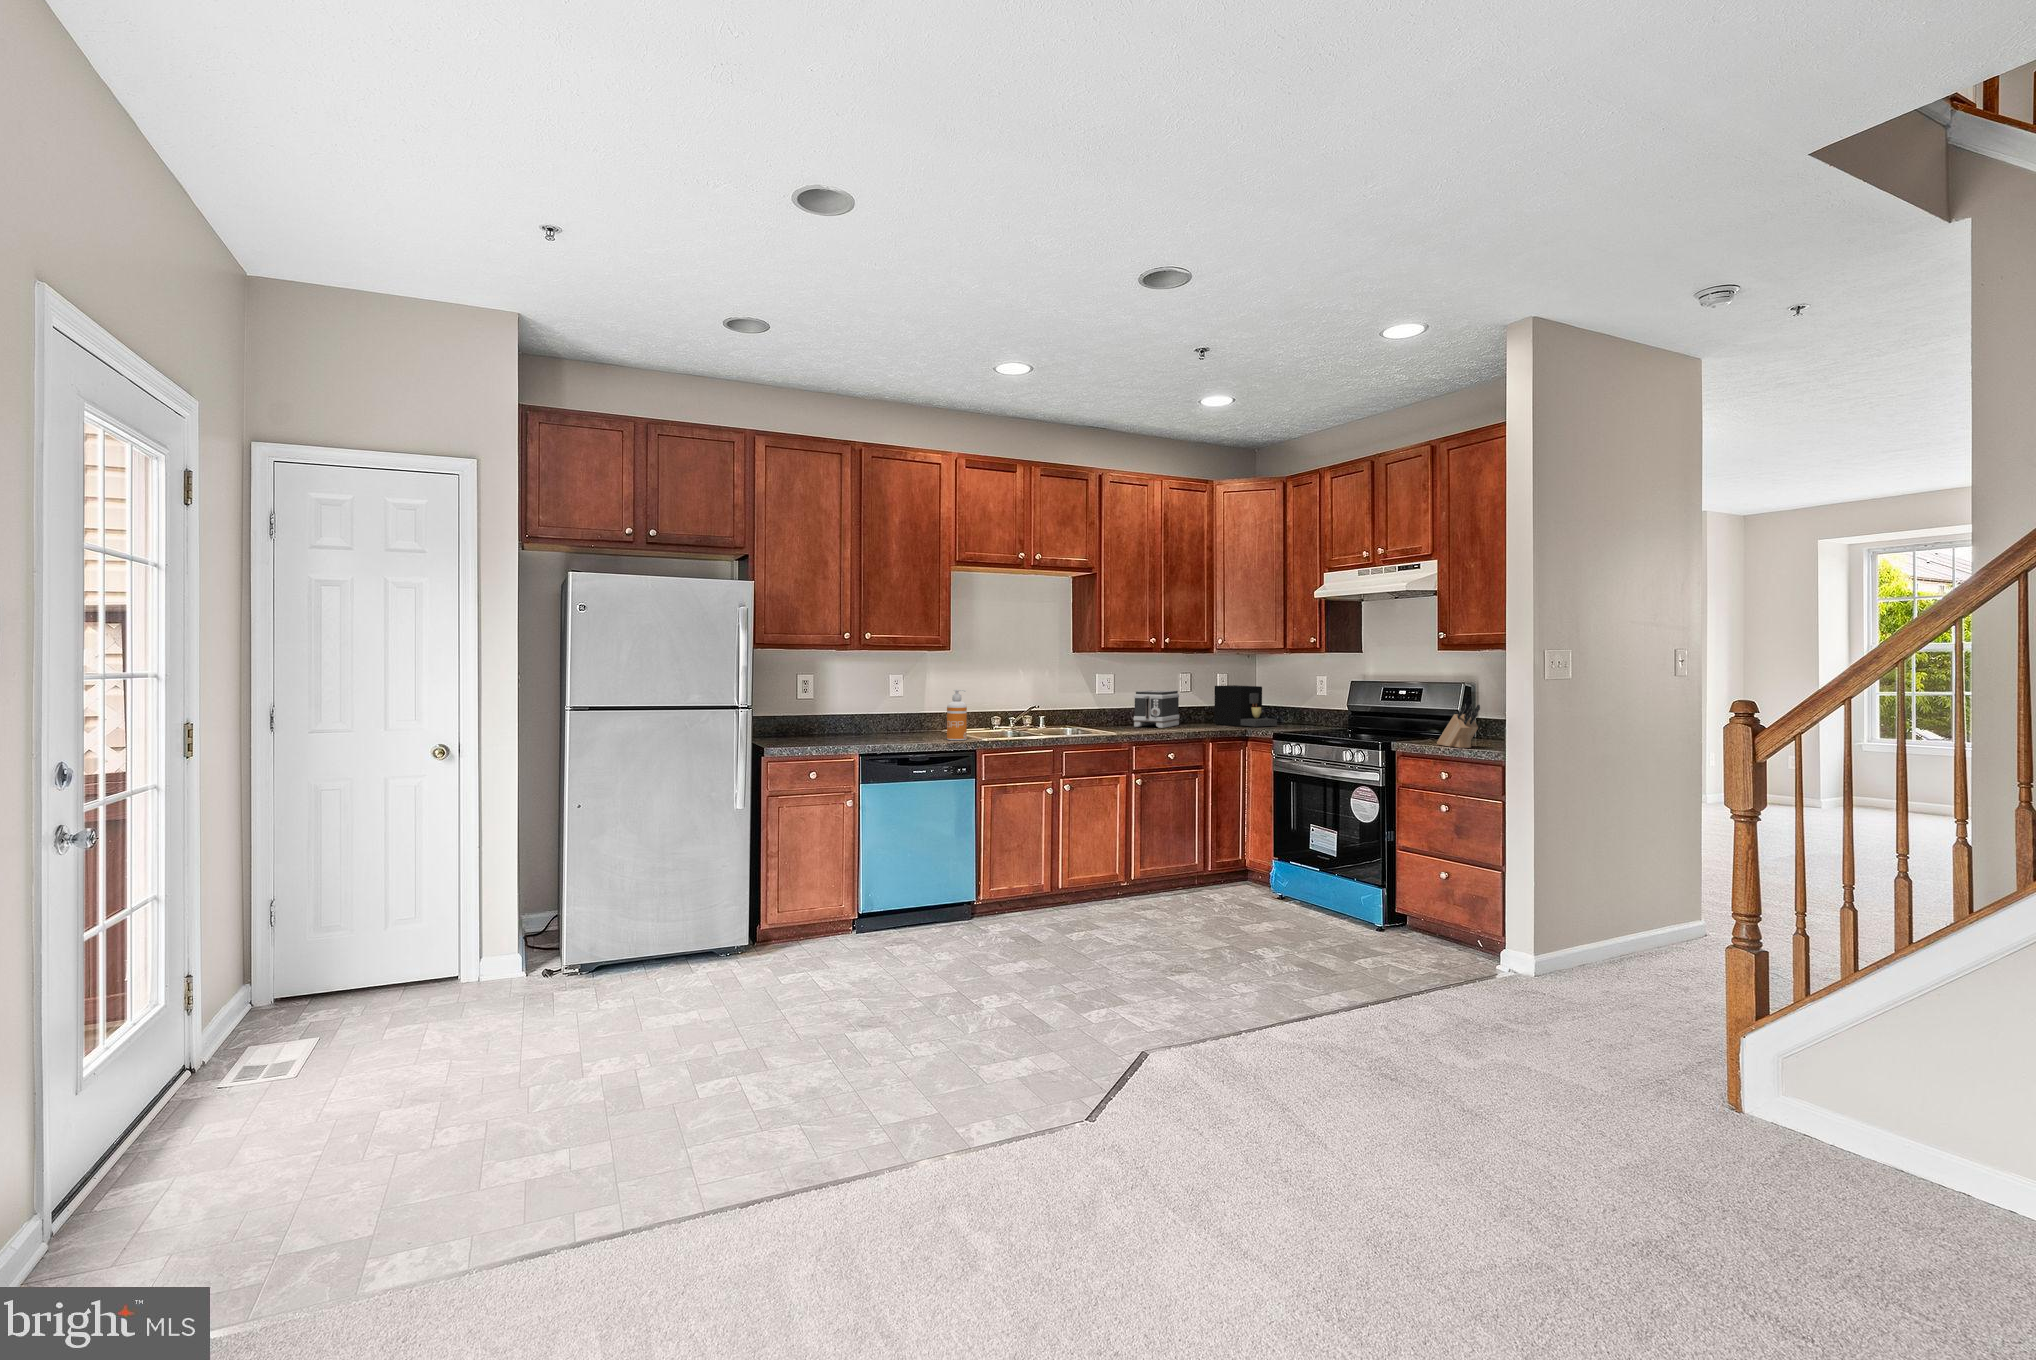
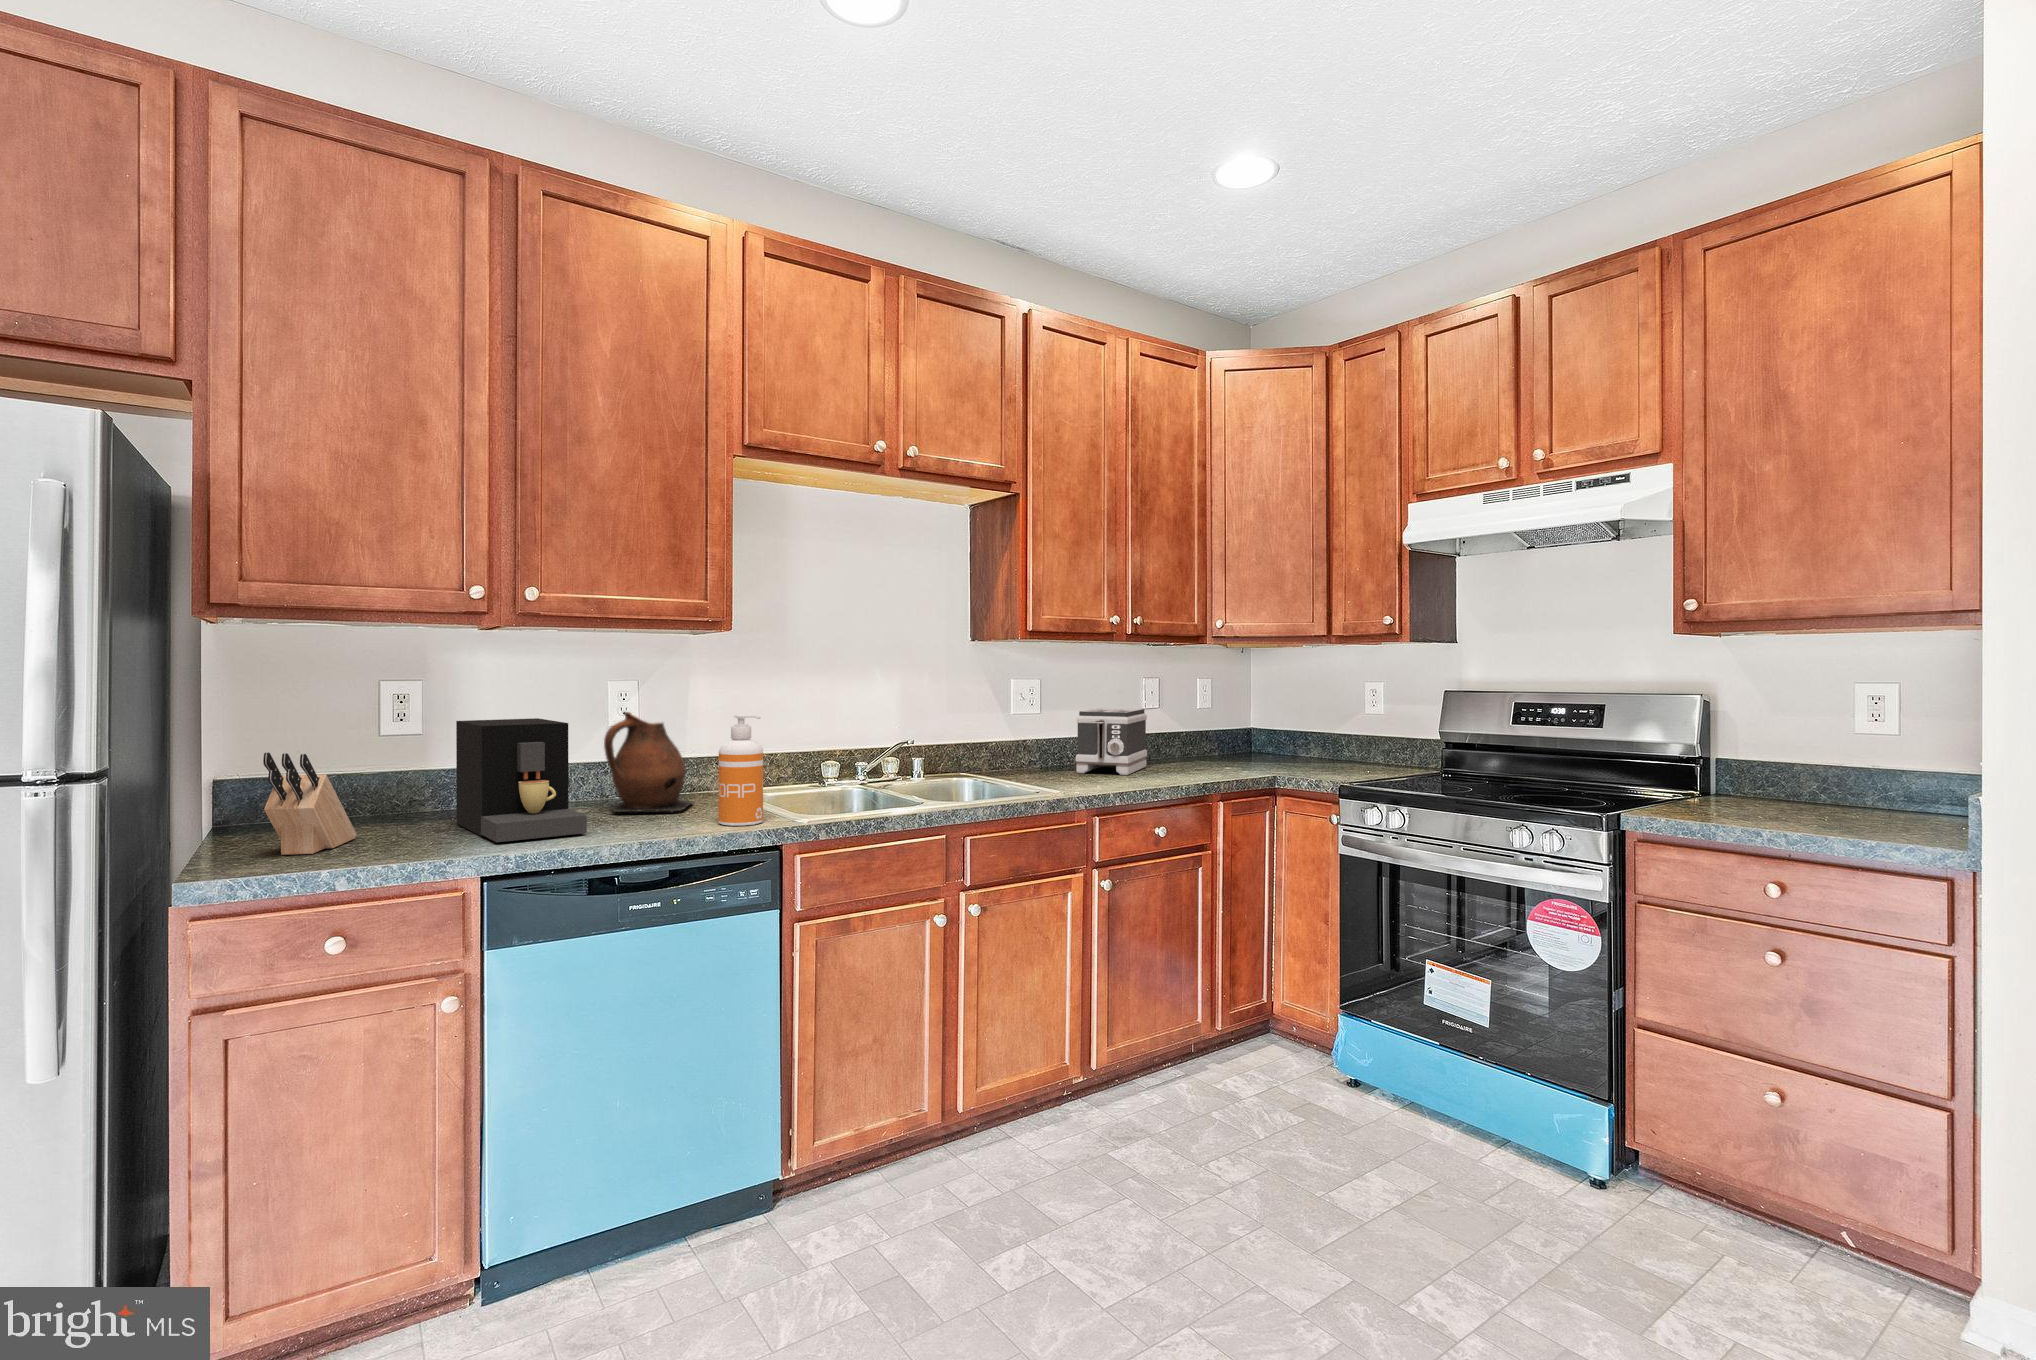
coffee maker: present [1214,685,1277,727] -> present [456,718,587,842]
ceramic pitcher: none [891,688,931,737] -> present [604,712,694,812]
knife block: present [1437,704,1480,748] -> present [263,753,357,855]

